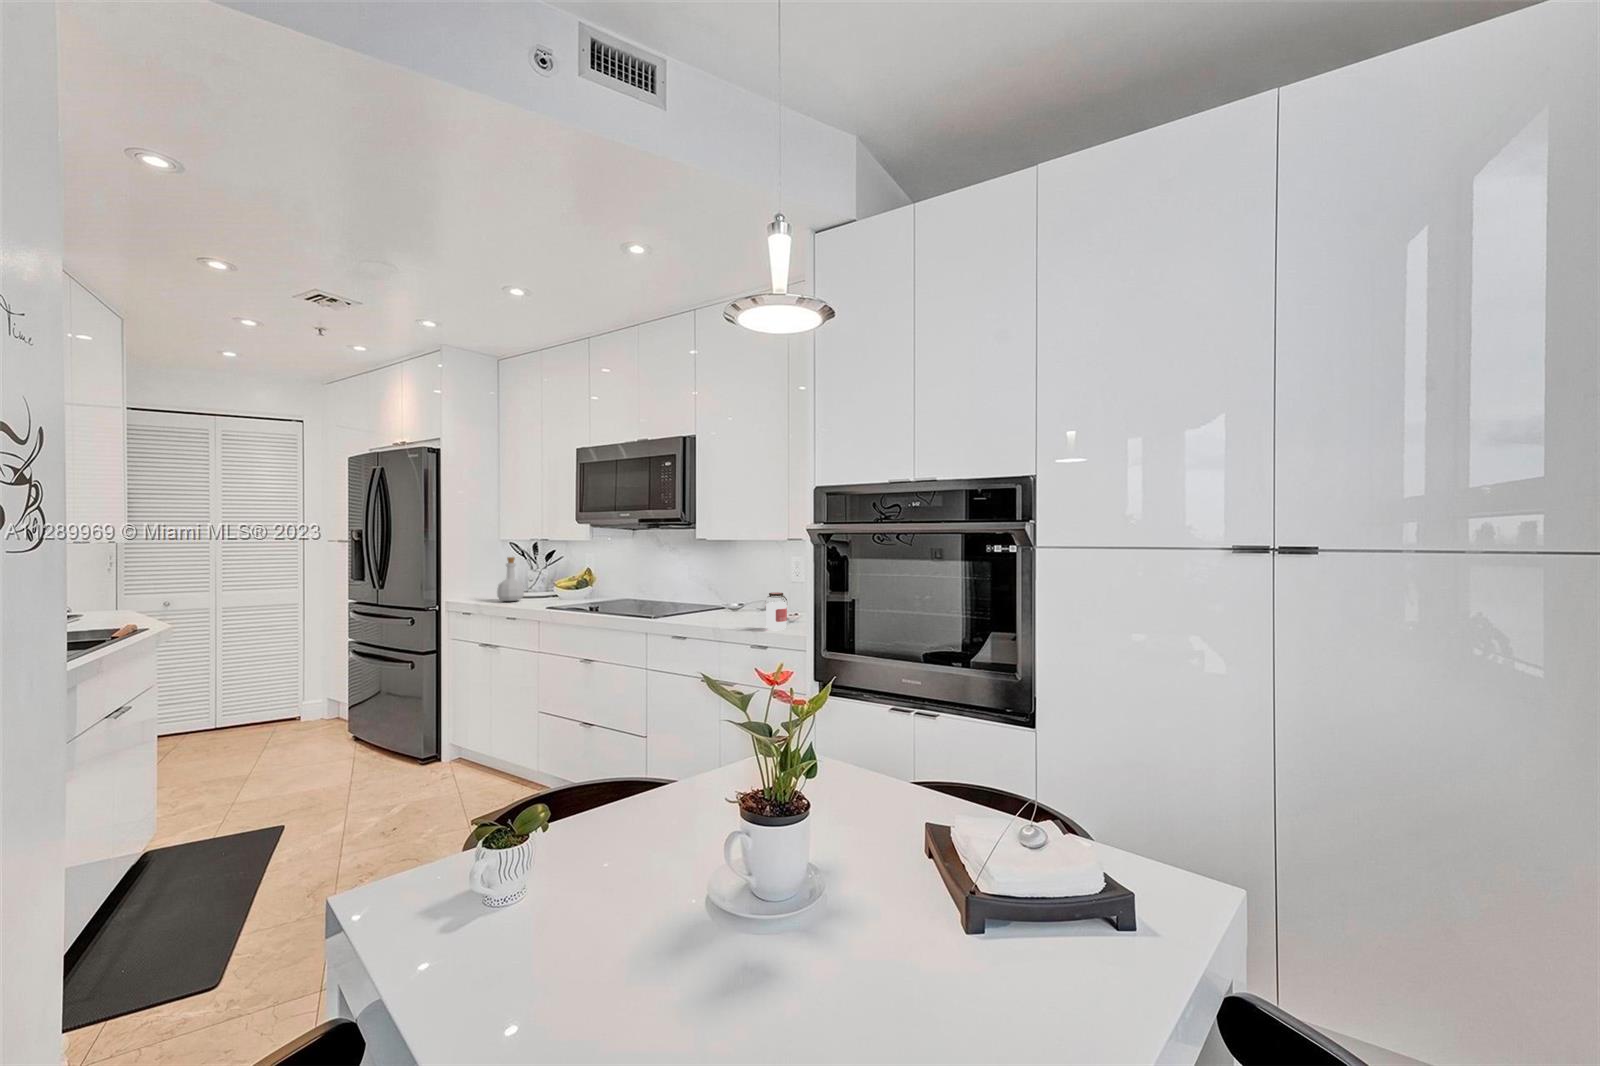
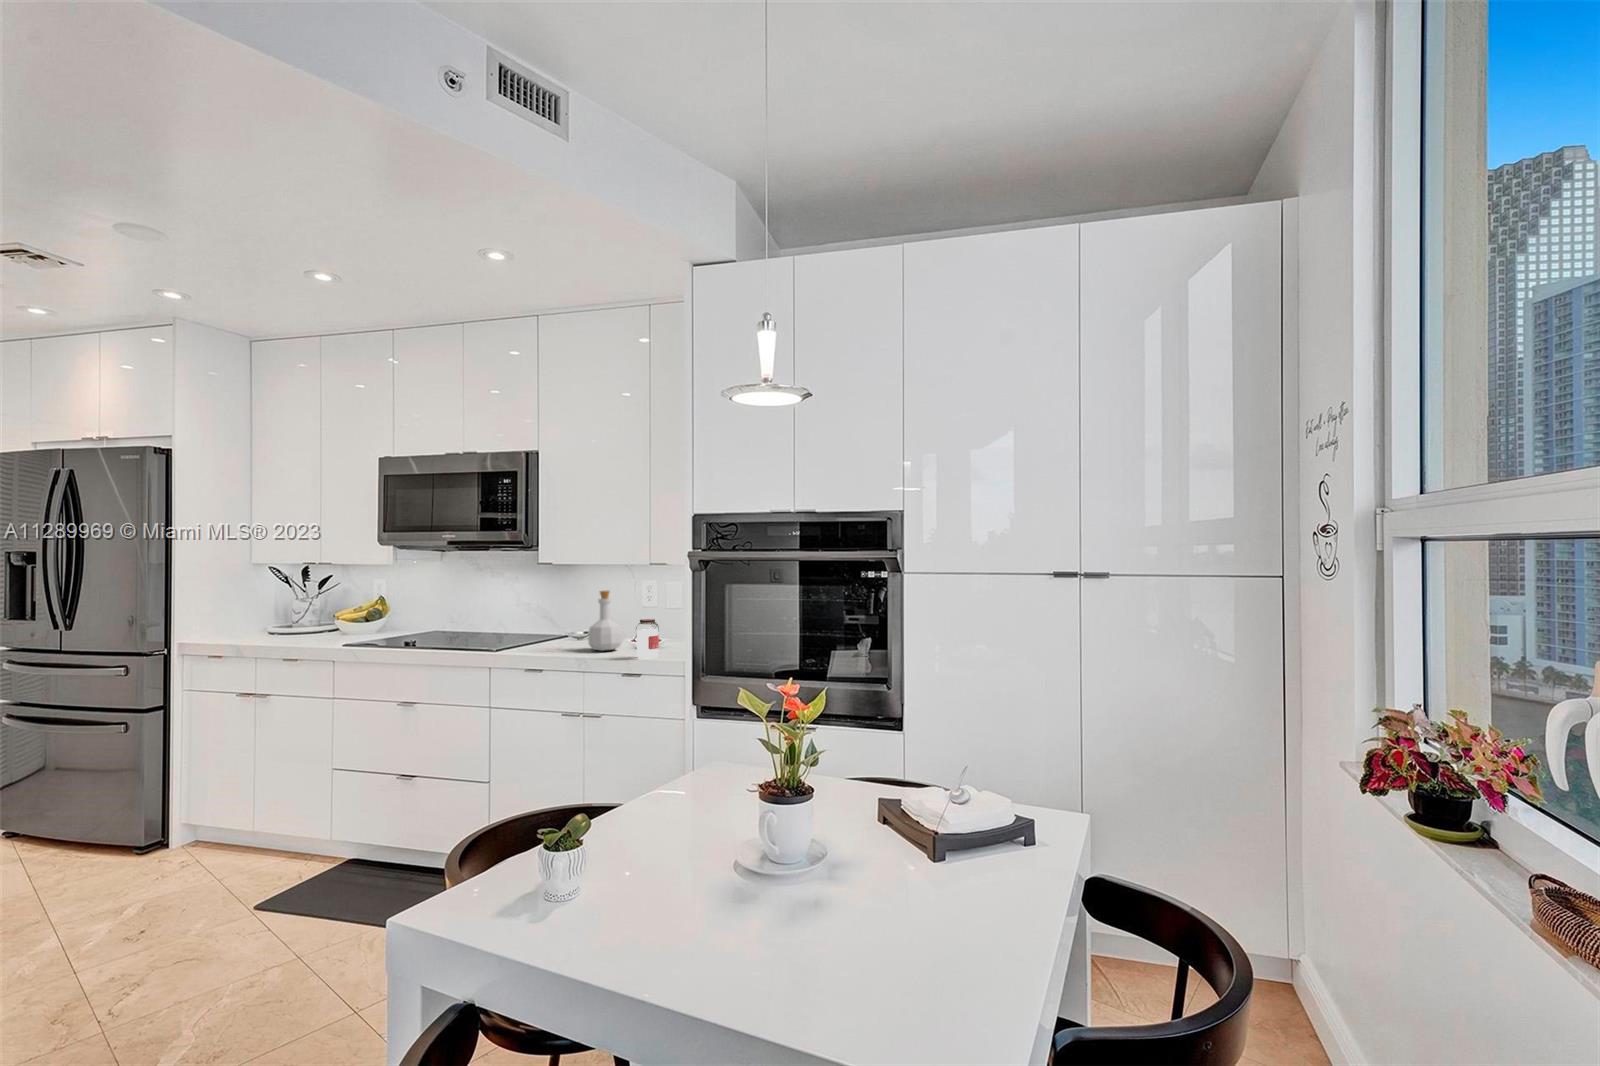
bottle: present [497,557,524,601] -> present [588,591,622,651]

